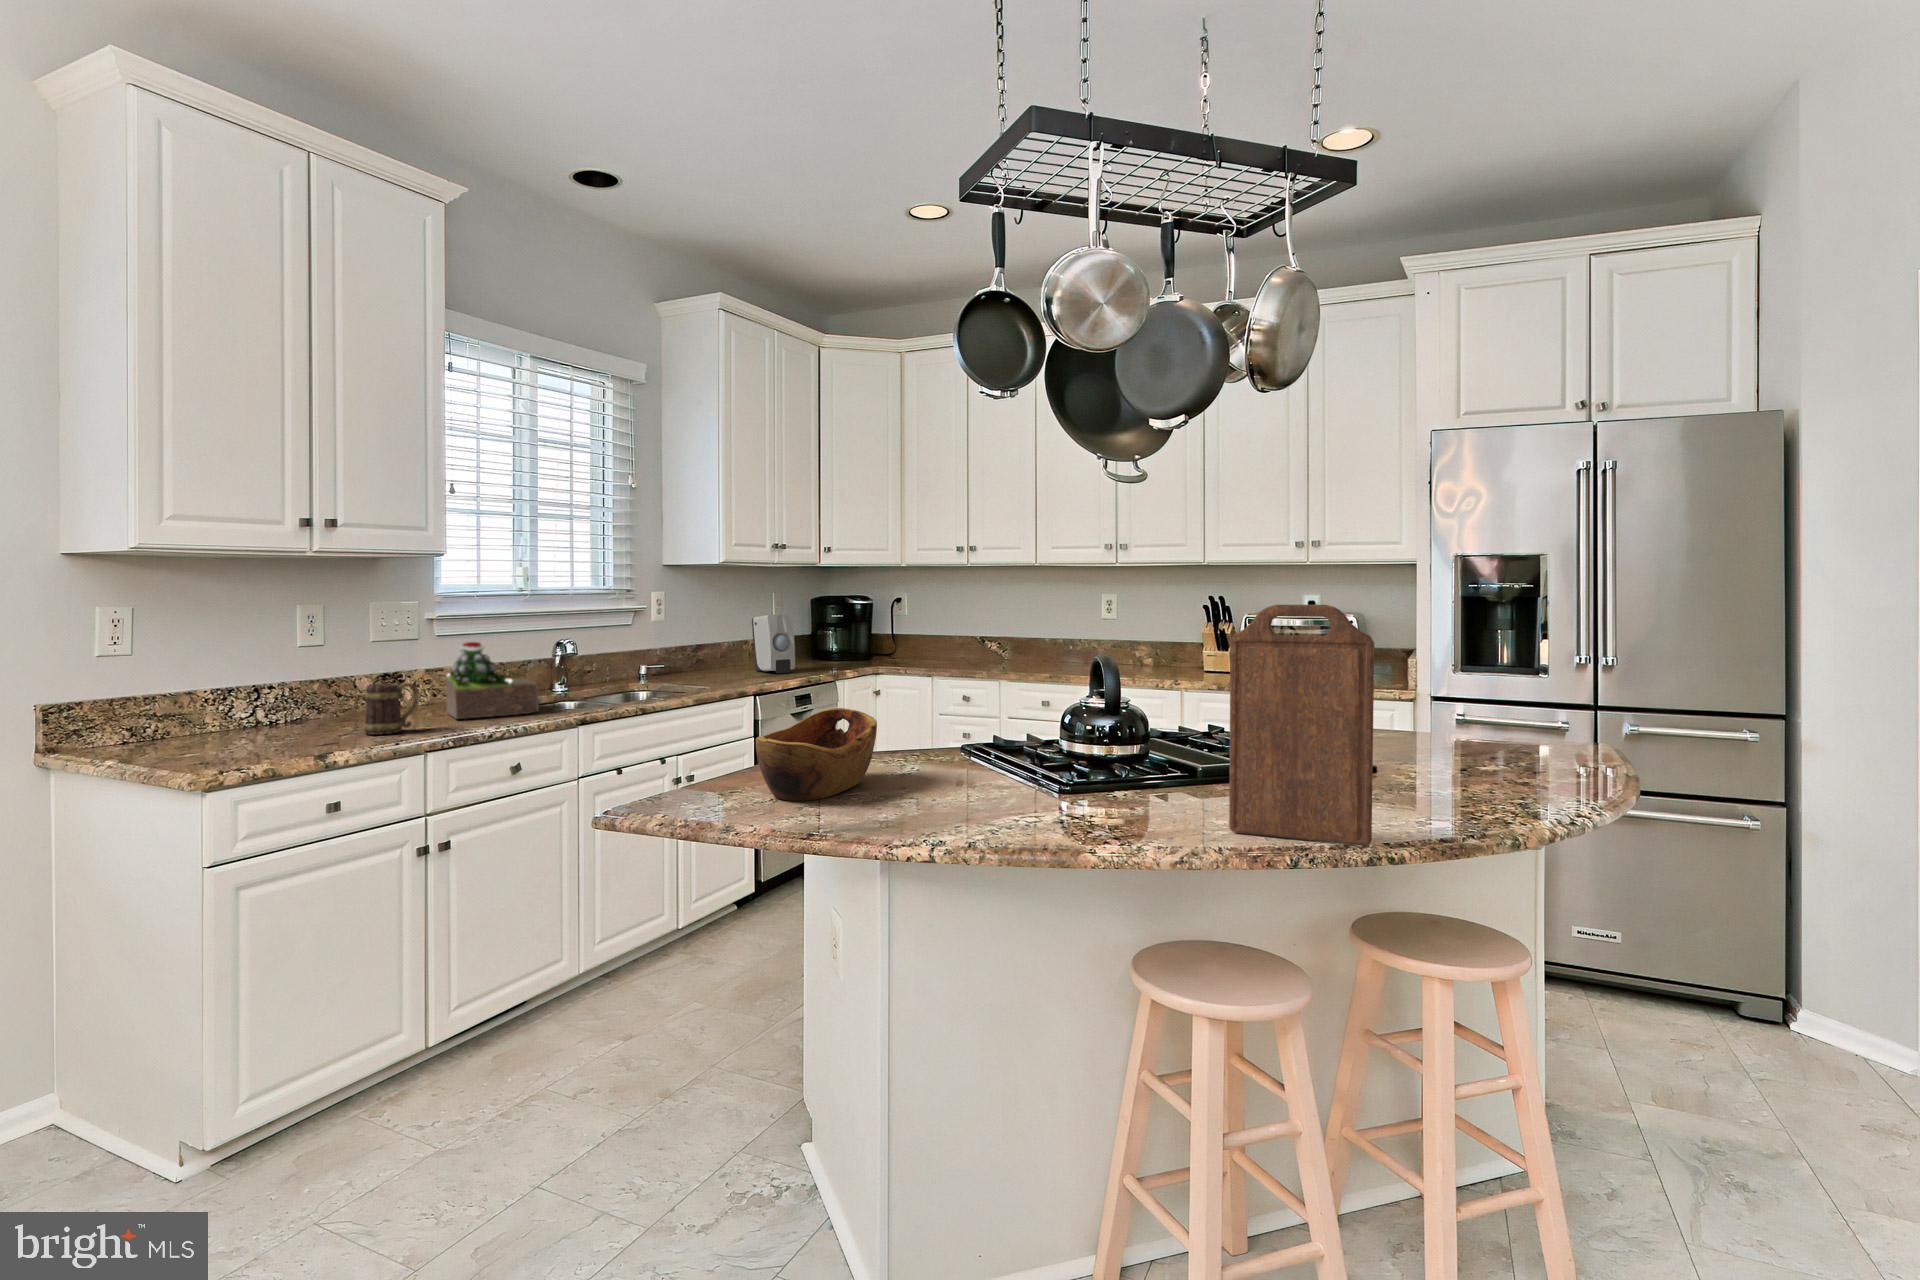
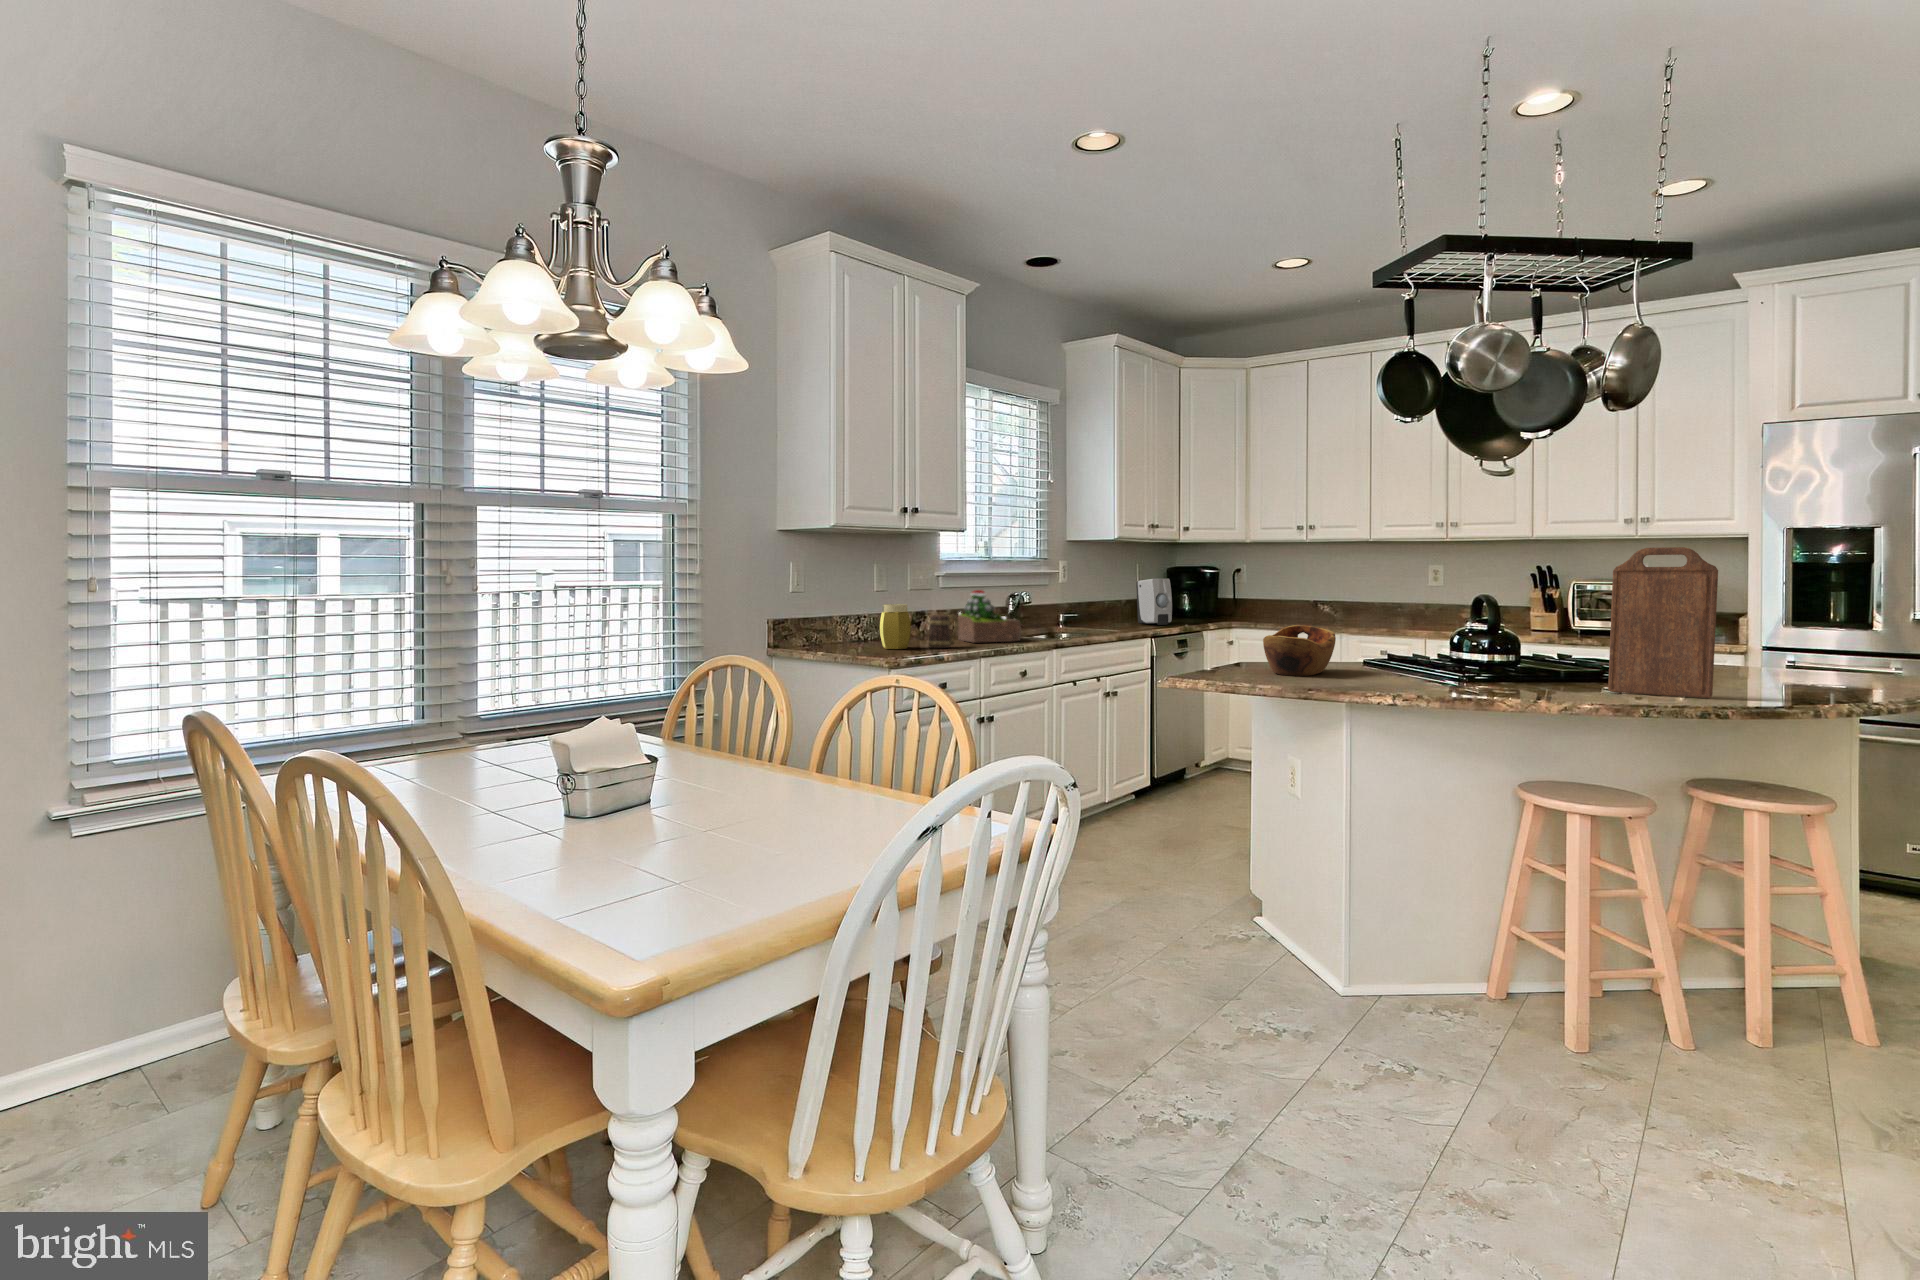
jar: none [277,669,329,740] -> present [880,604,911,649]

